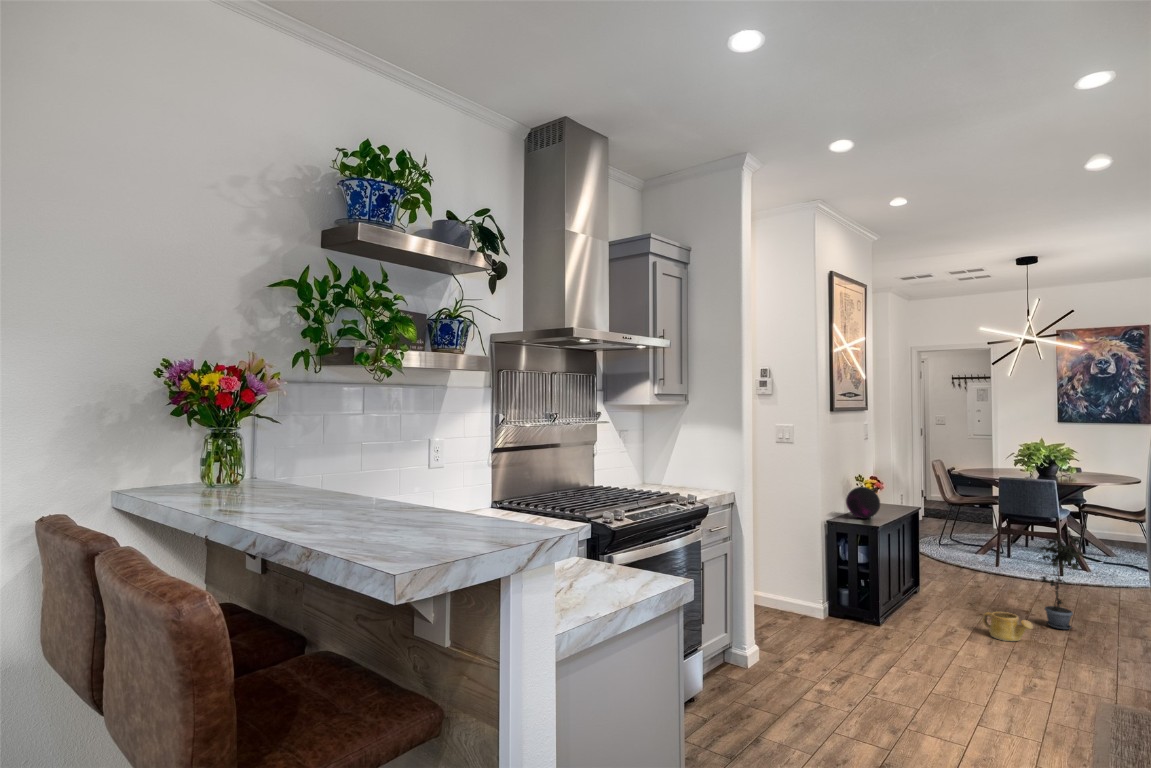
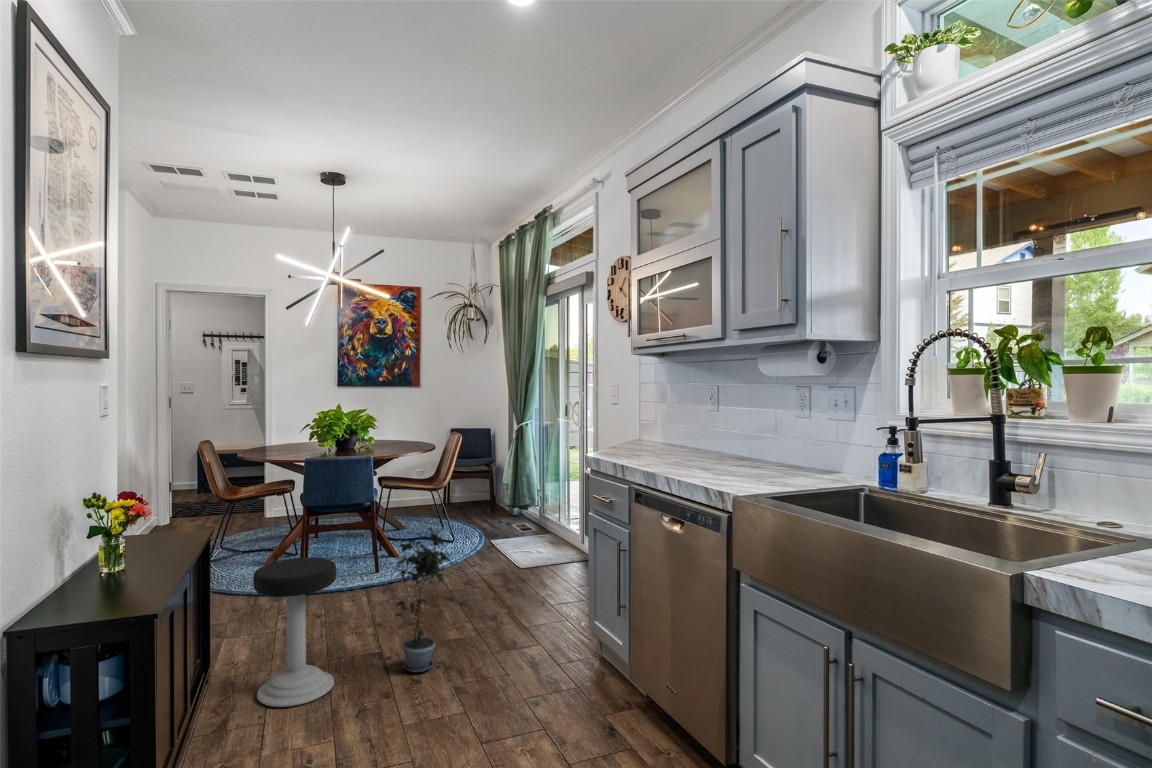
decorative orb: present [846,487,880,519] -> none [60,523,149,598]
stool: none [941,533,994,618] -> present [253,557,336,707]
watering can: present [983,612,1033,641] -> none [334,683,412,739]

